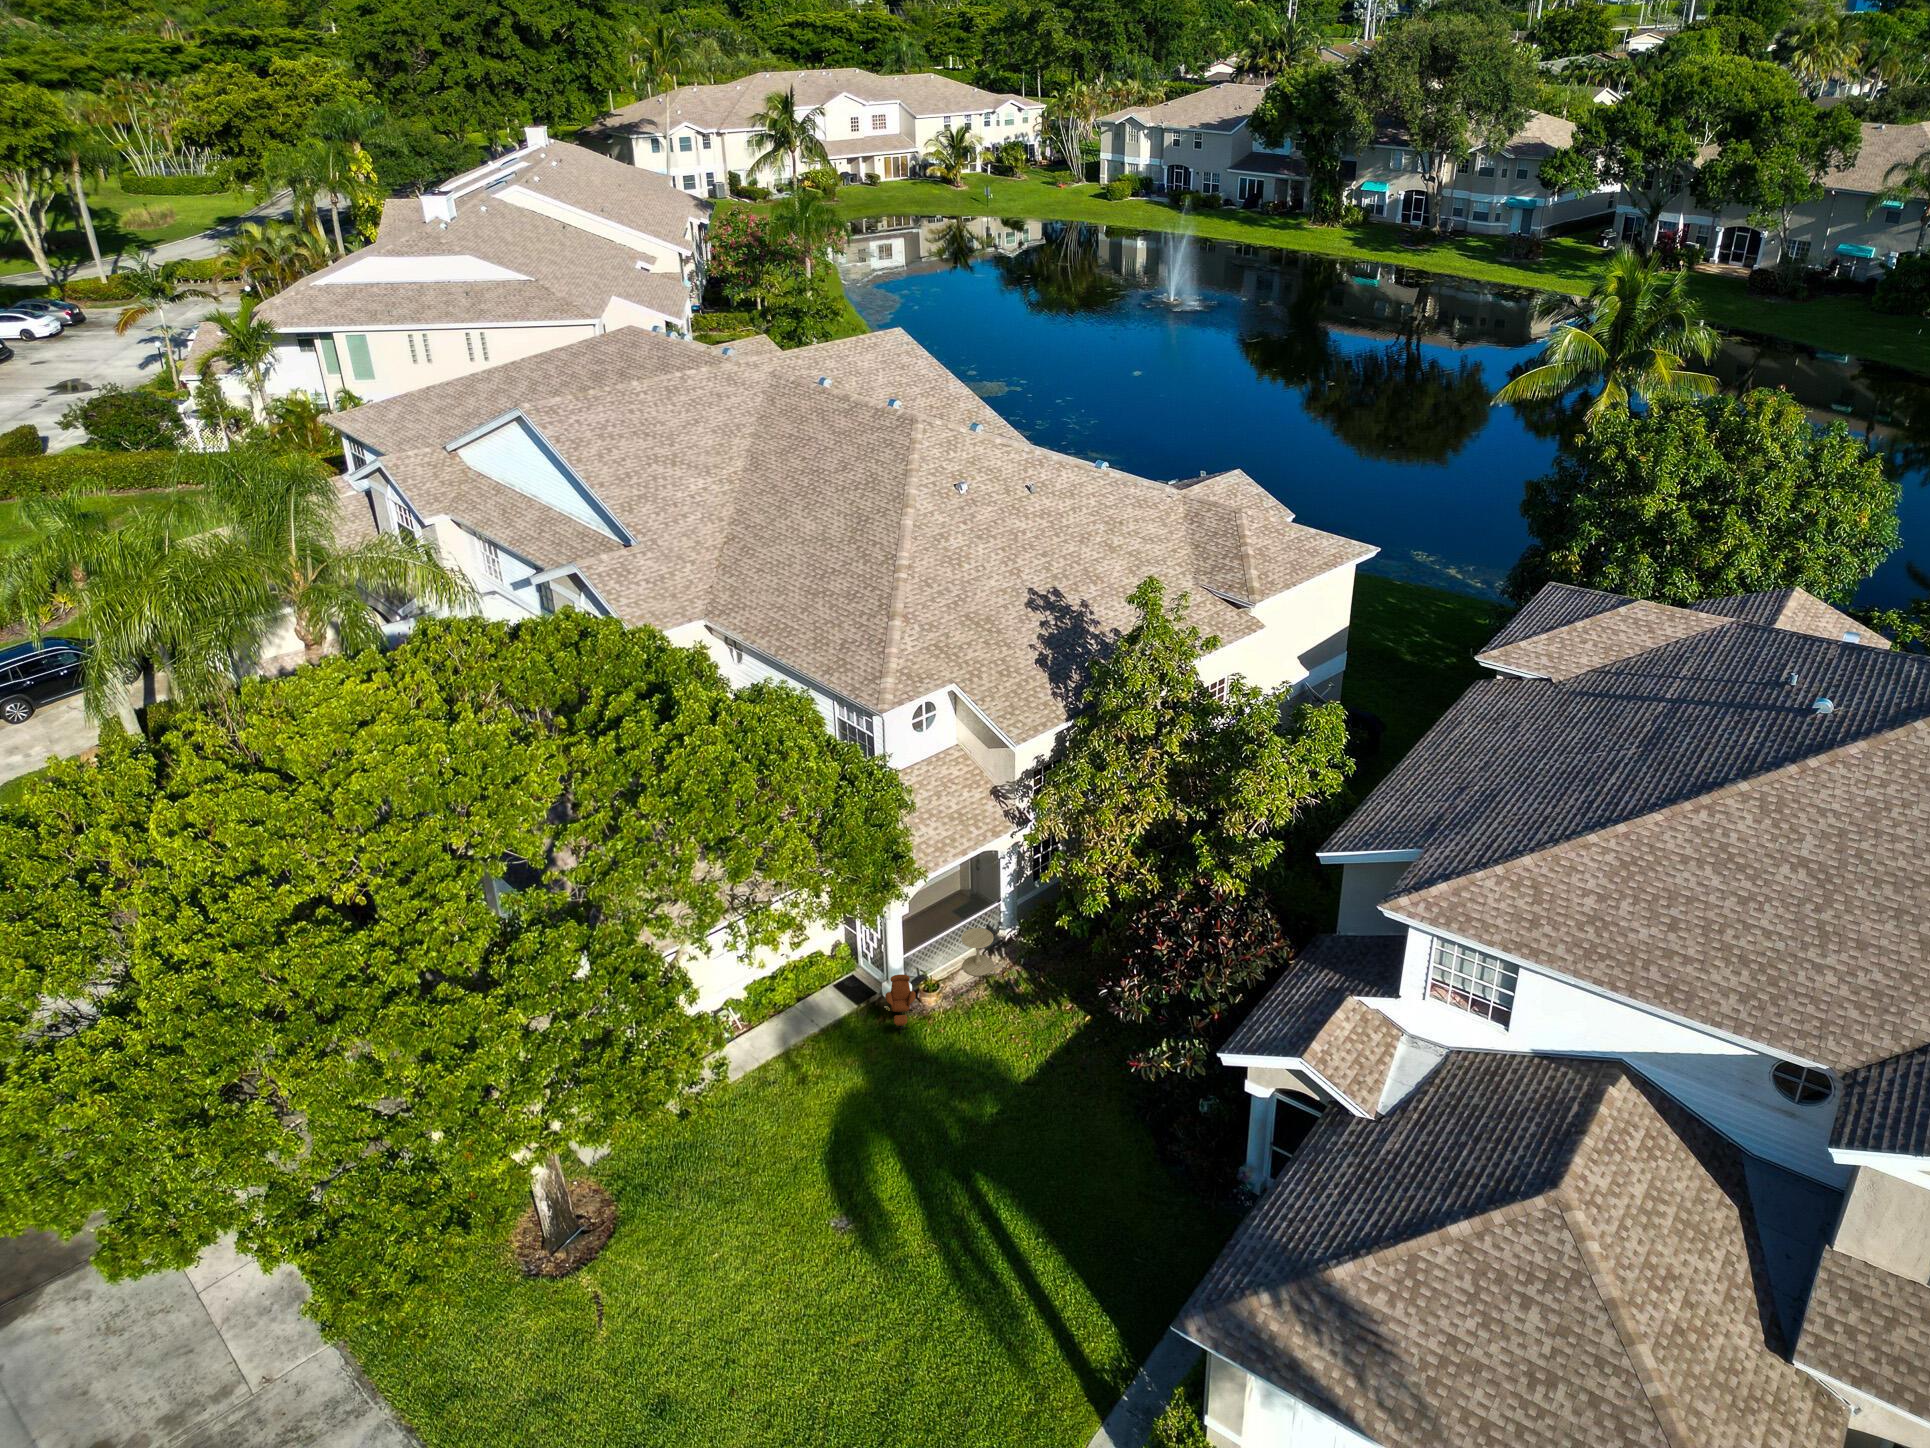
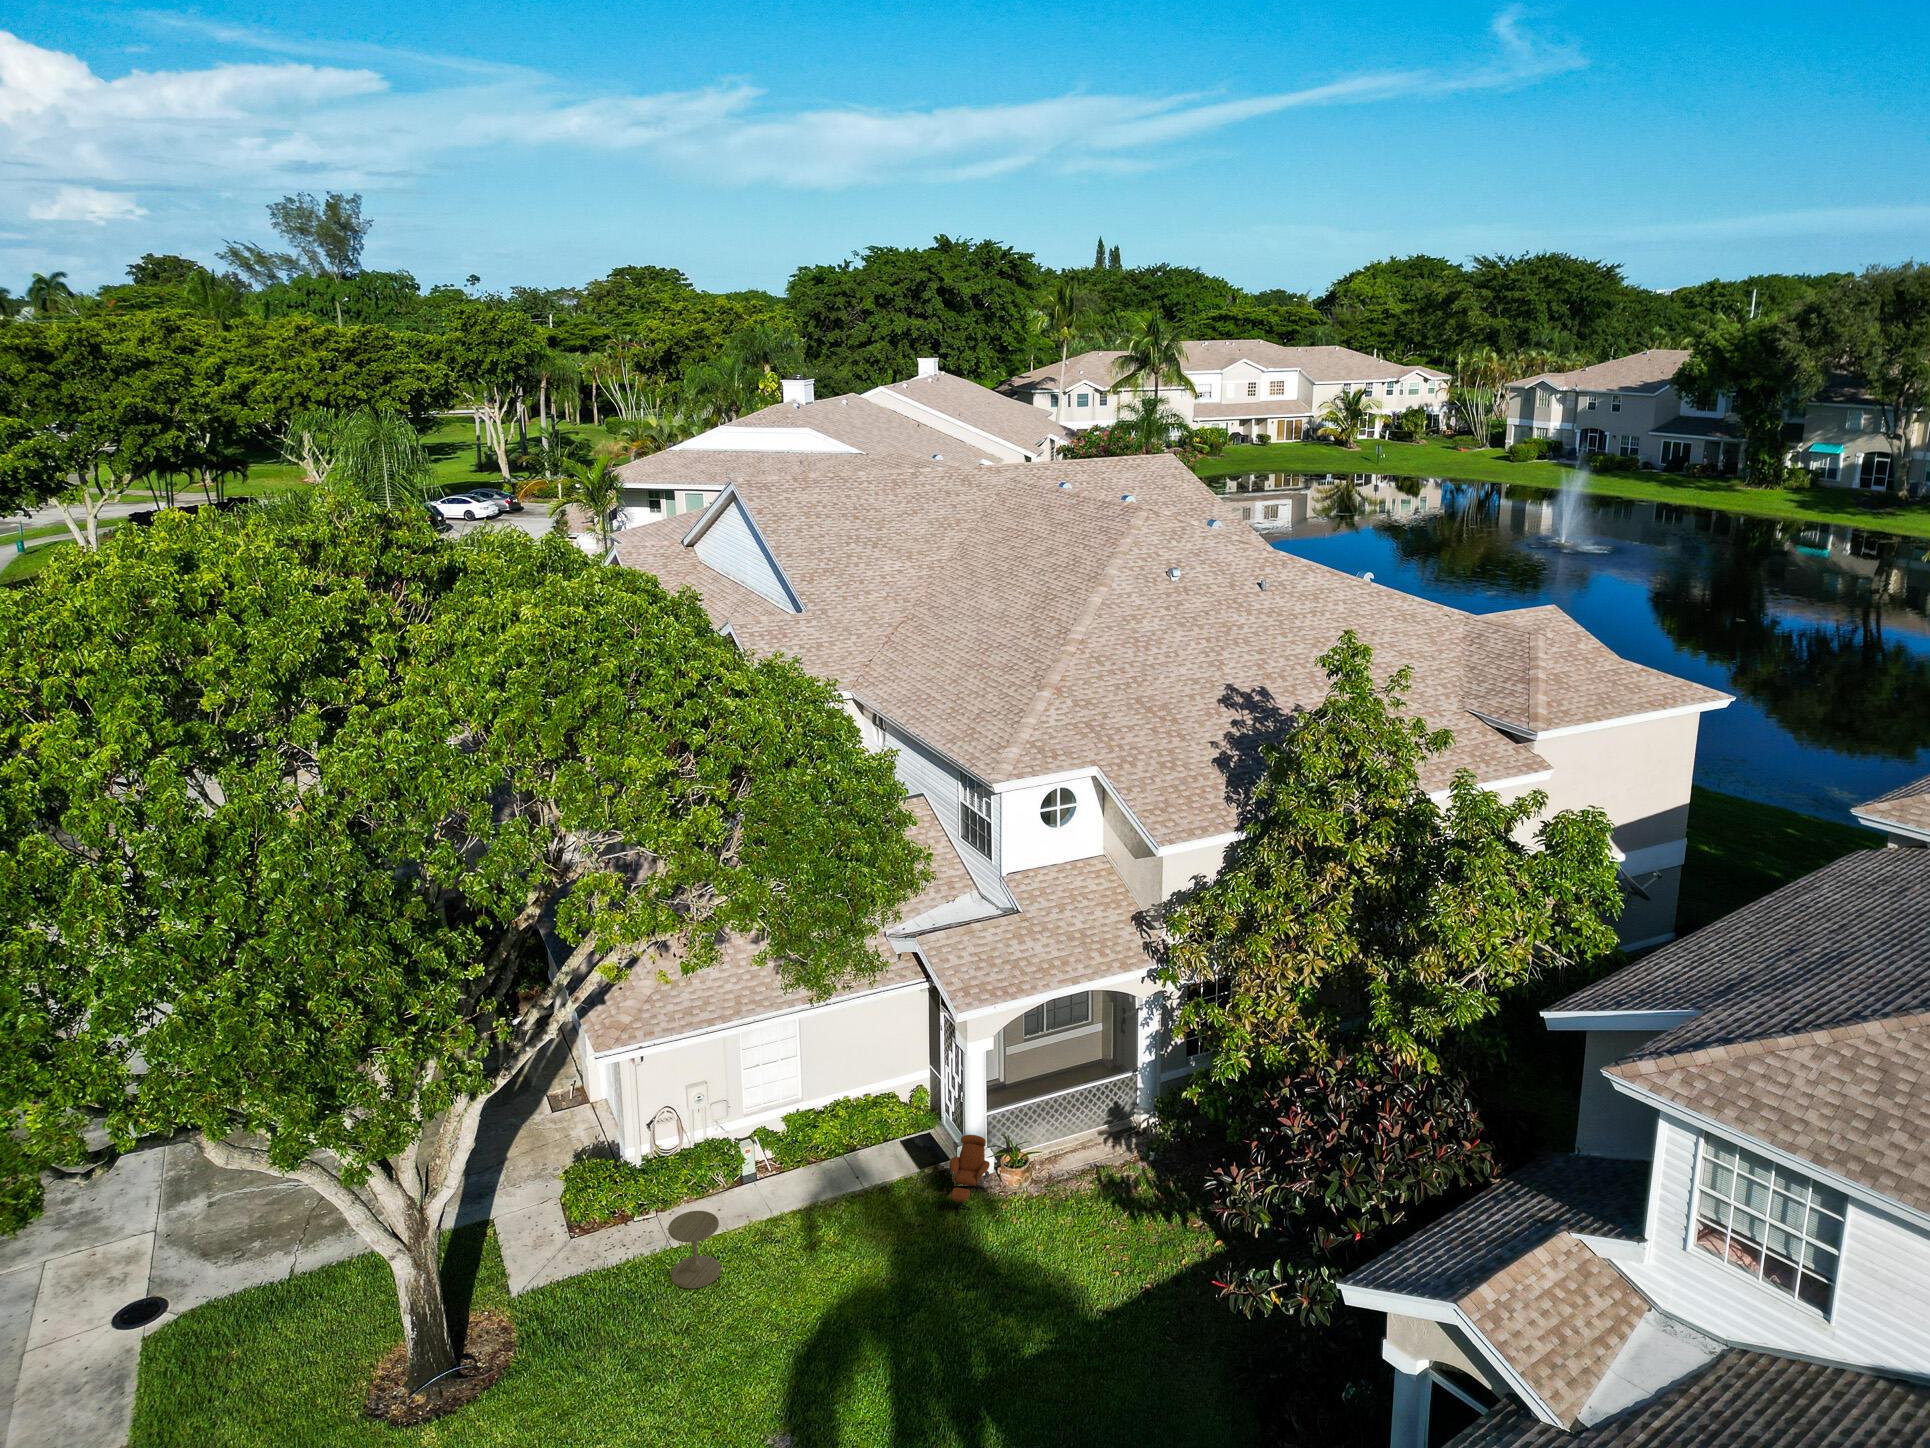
pedestal table: present [962,928,994,976] -> present [668,1211,721,1289]

